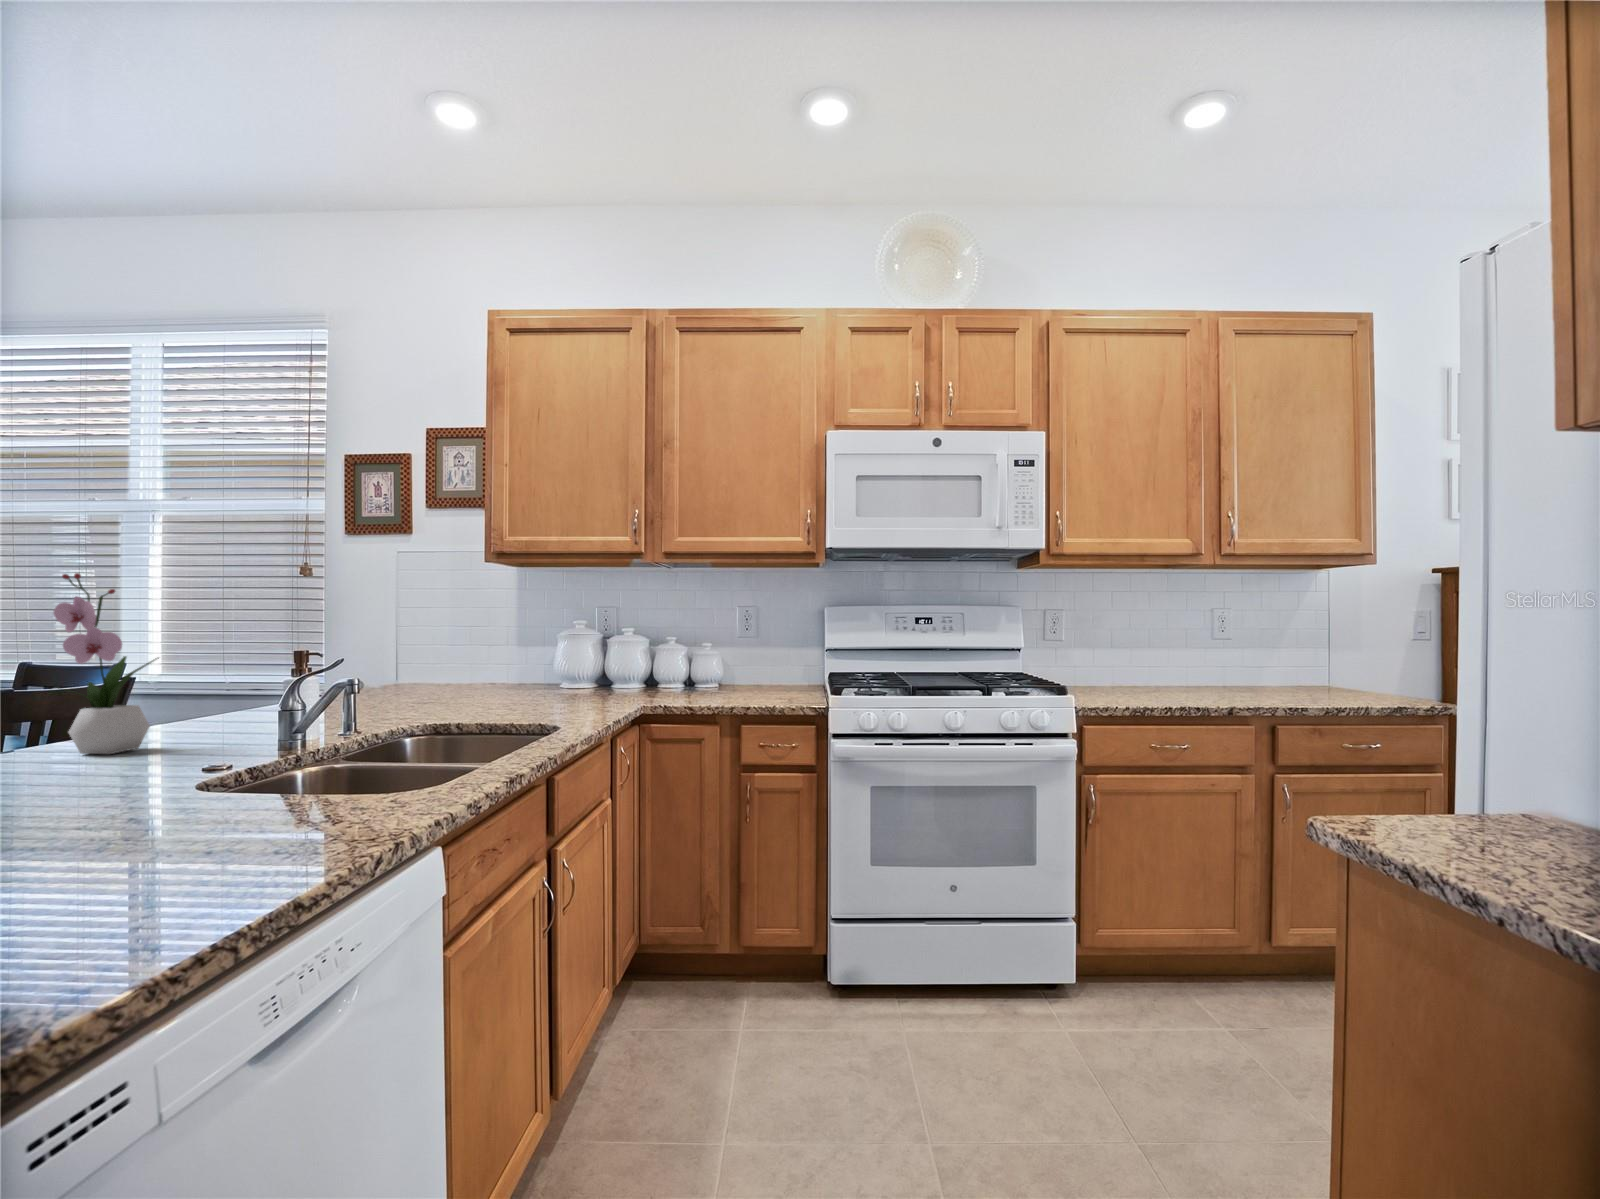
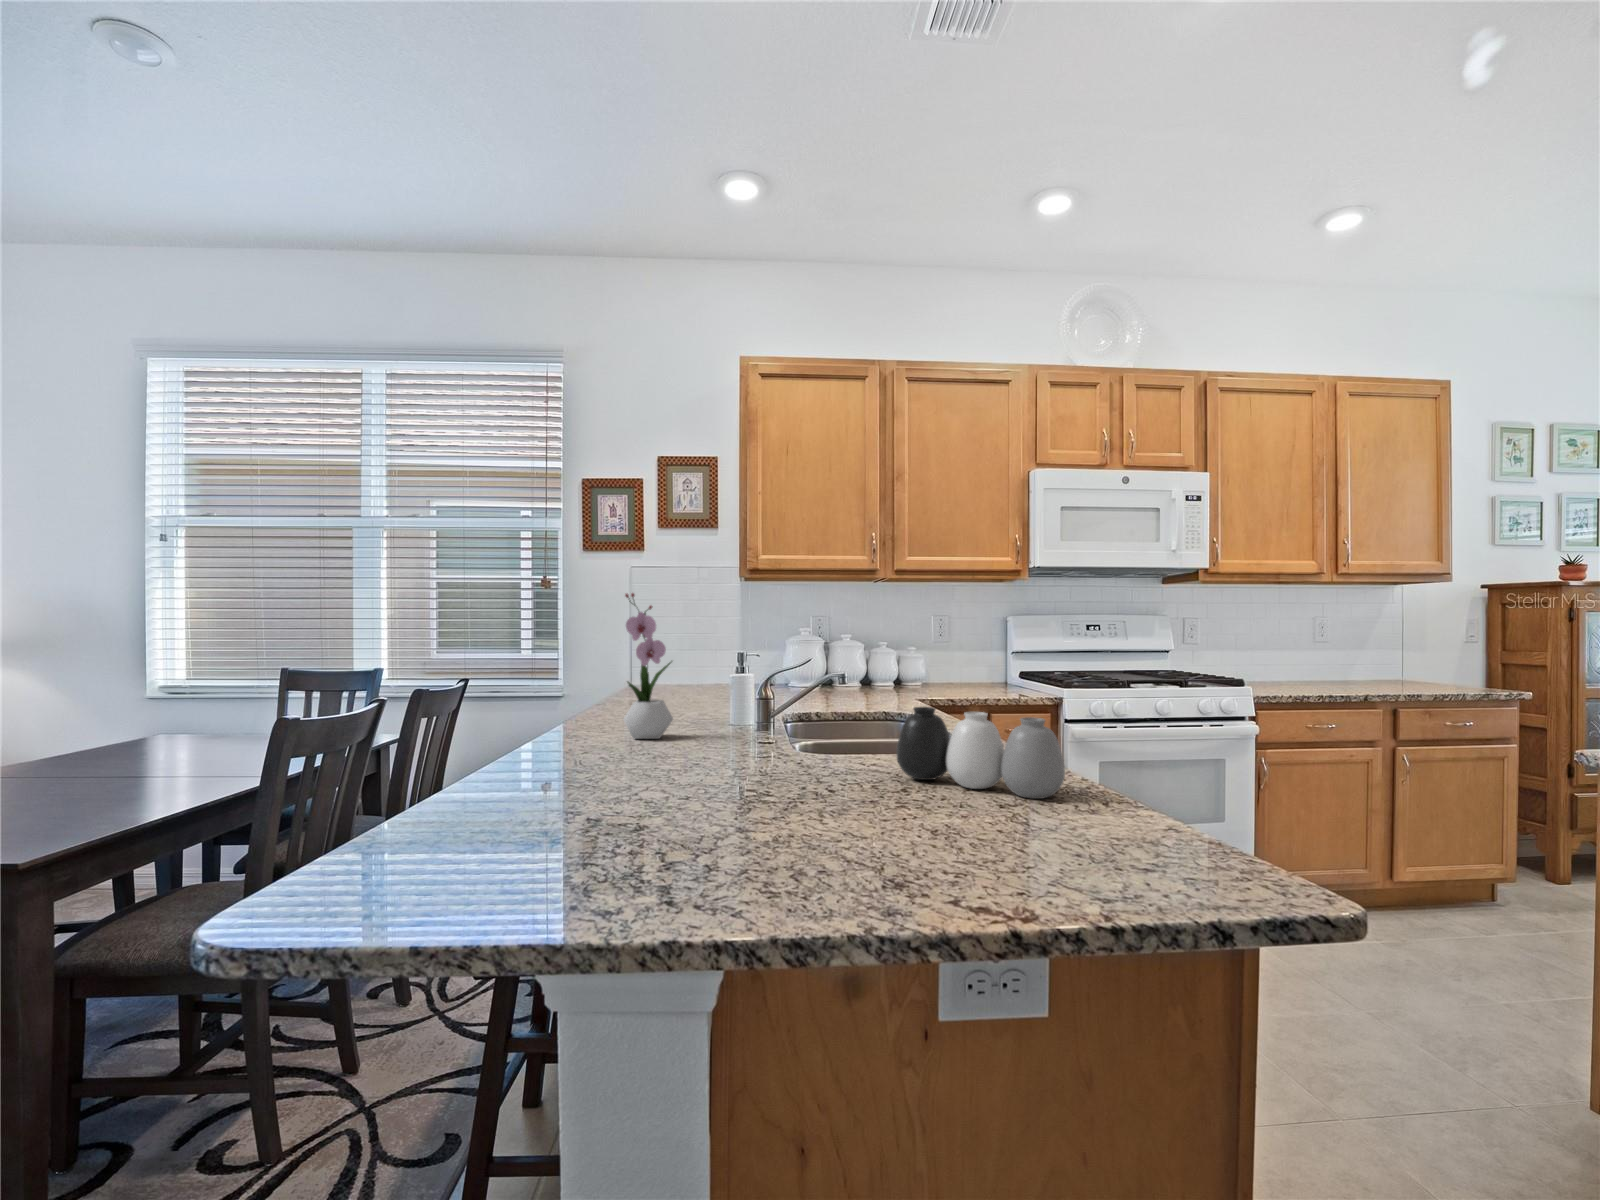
vase: none [84,725,210,871] -> present [897,707,1065,799]

